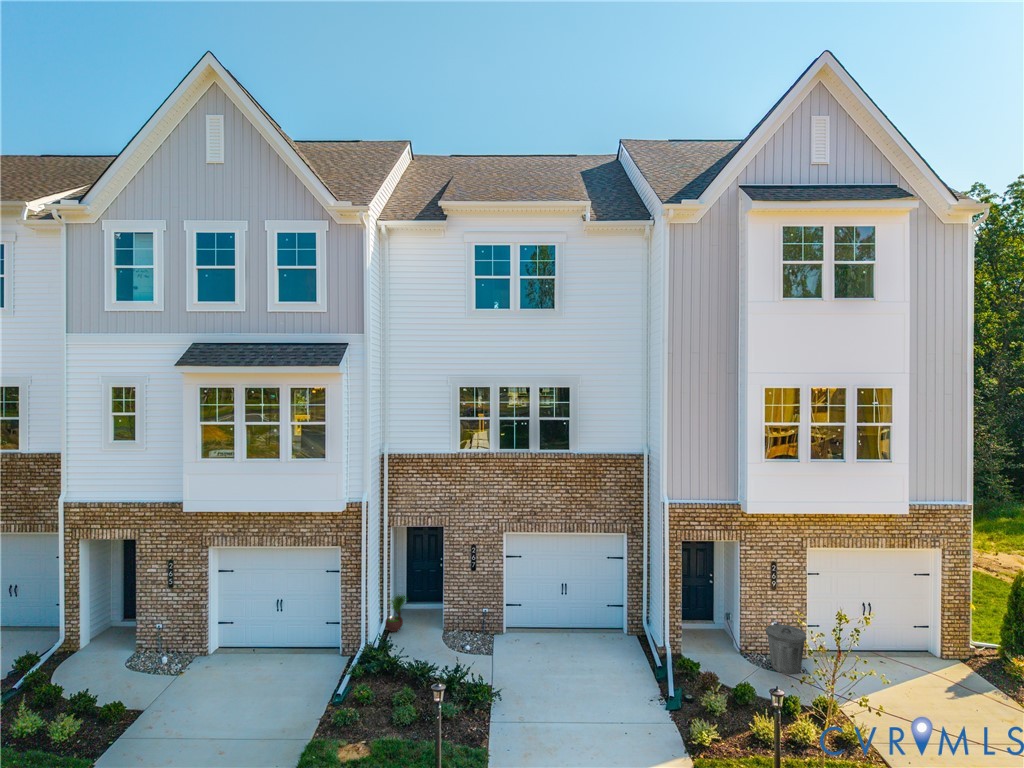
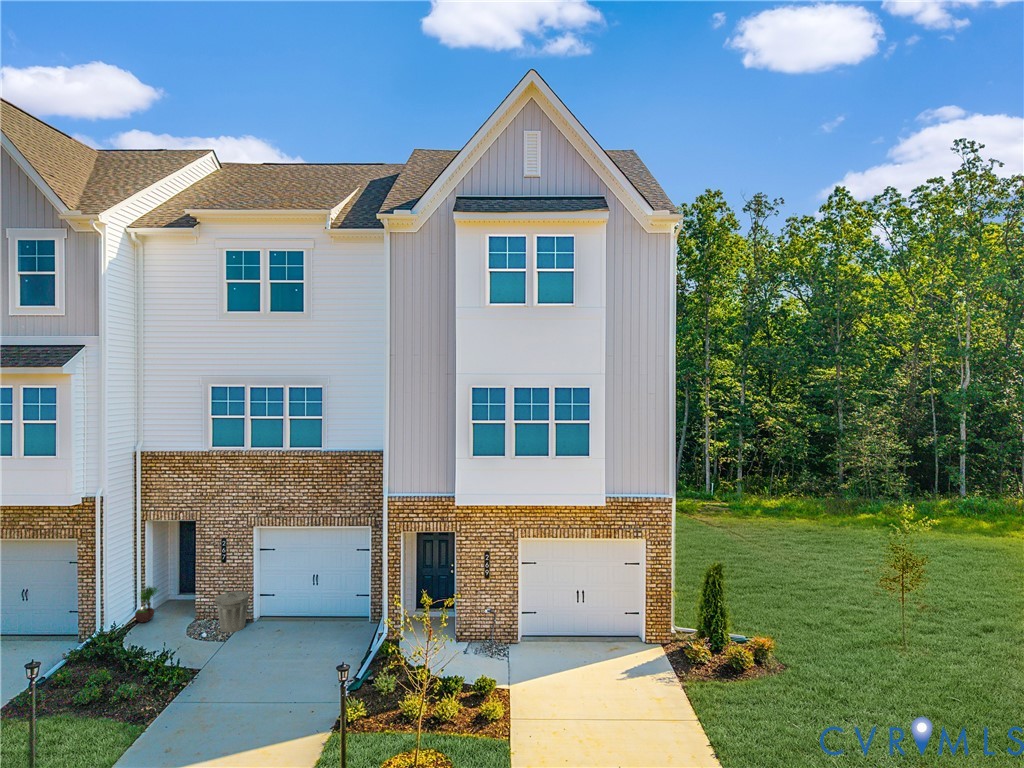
trash can: present [766,624,806,674] -> present [215,591,250,632]

